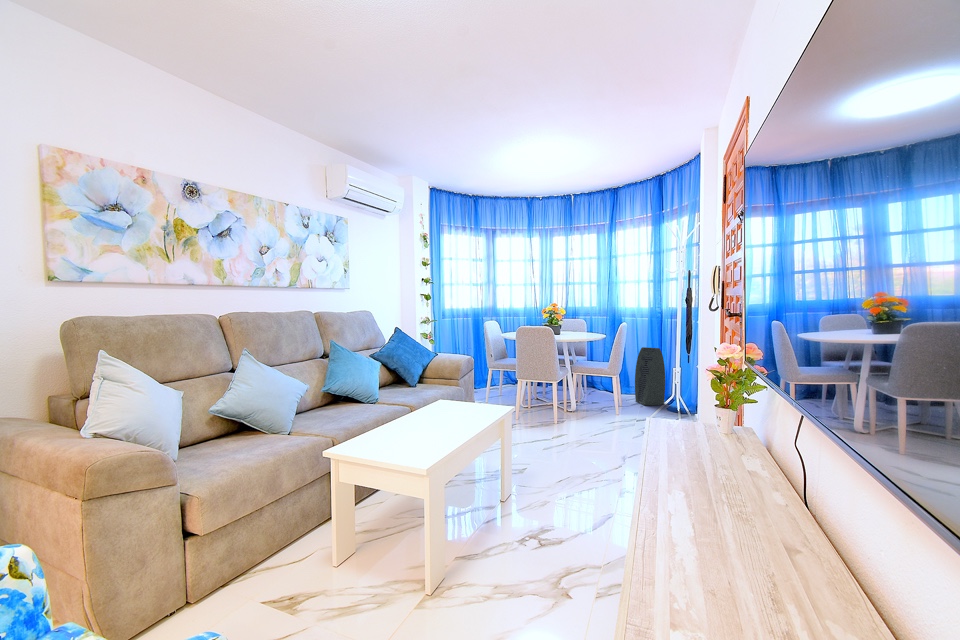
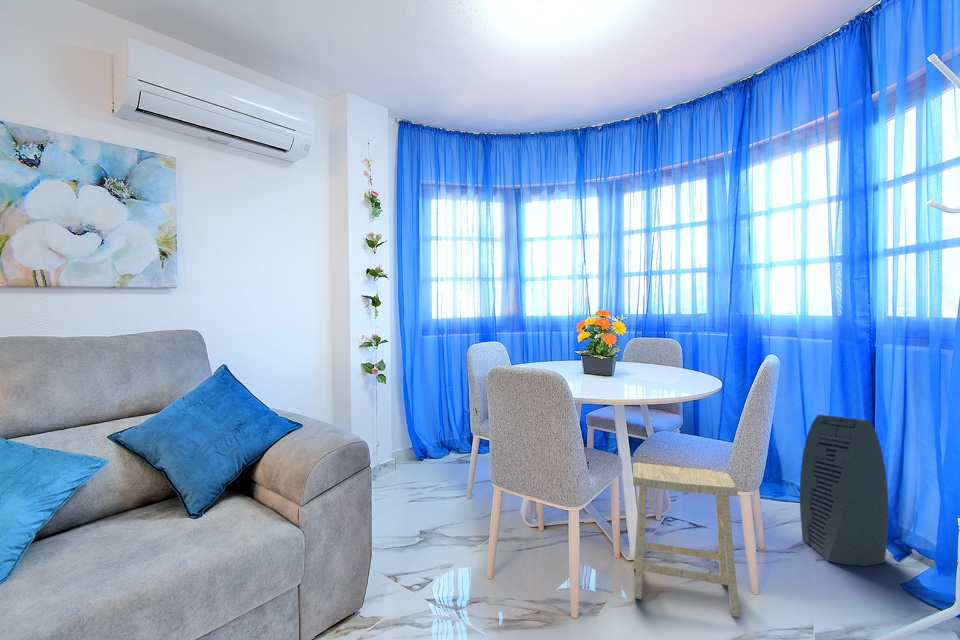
footstool: none [572,367,613,418] -> present [633,463,739,617]

